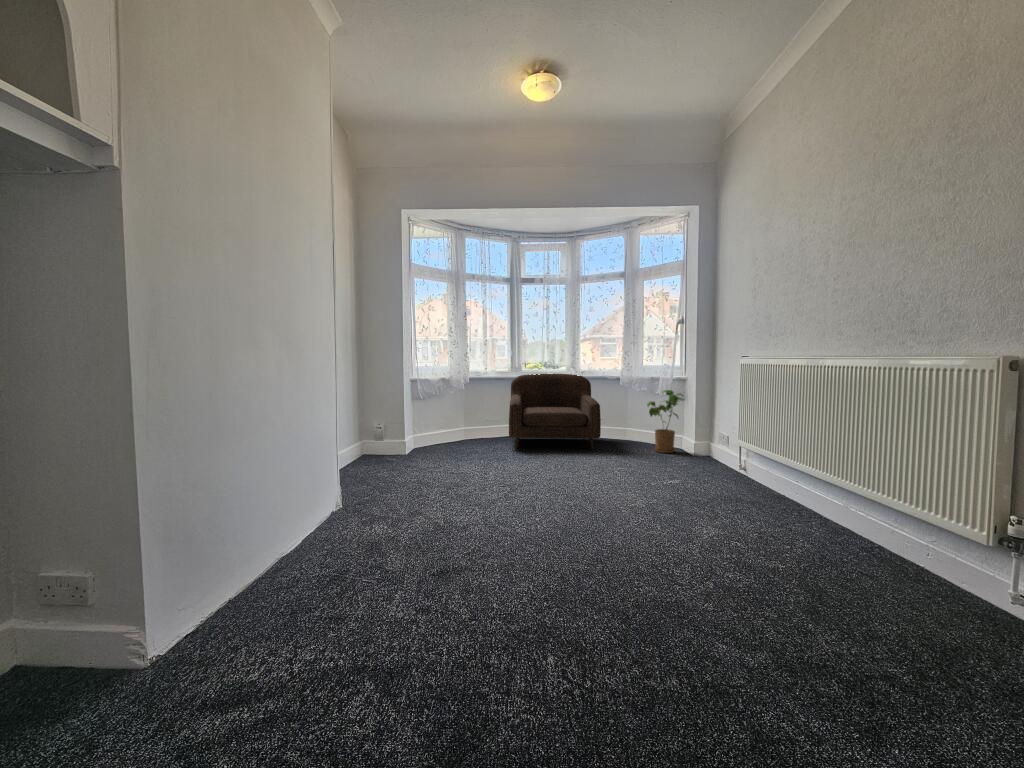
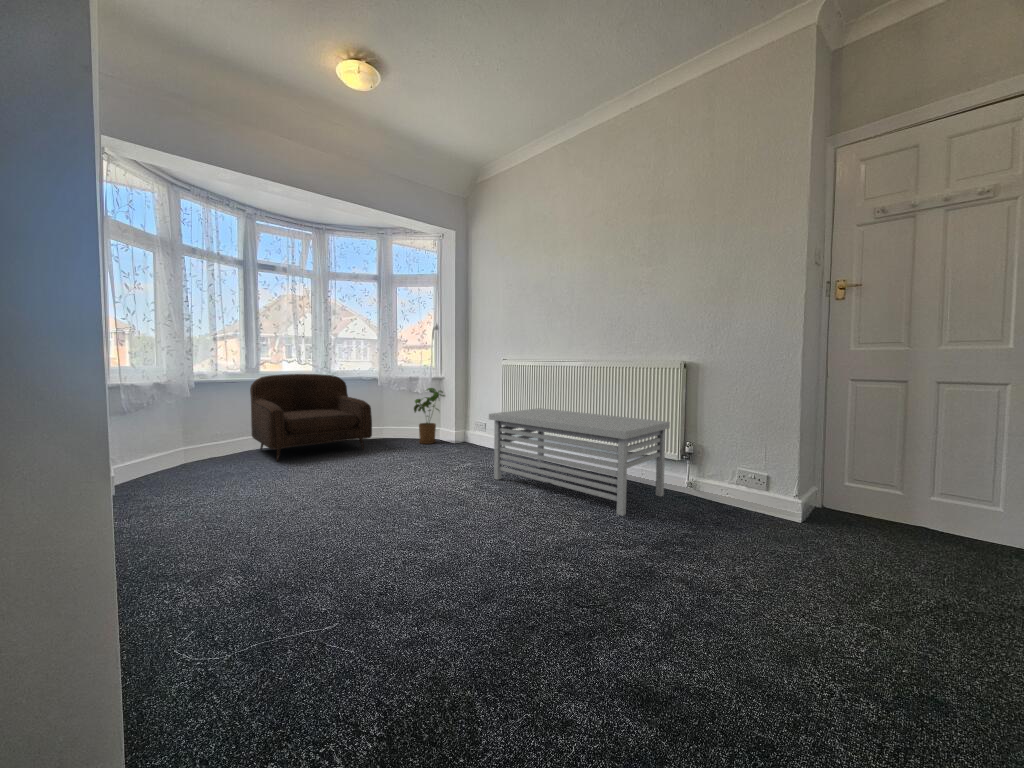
storage bench: none [679,421,971,593] -> present [489,408,670,516]

